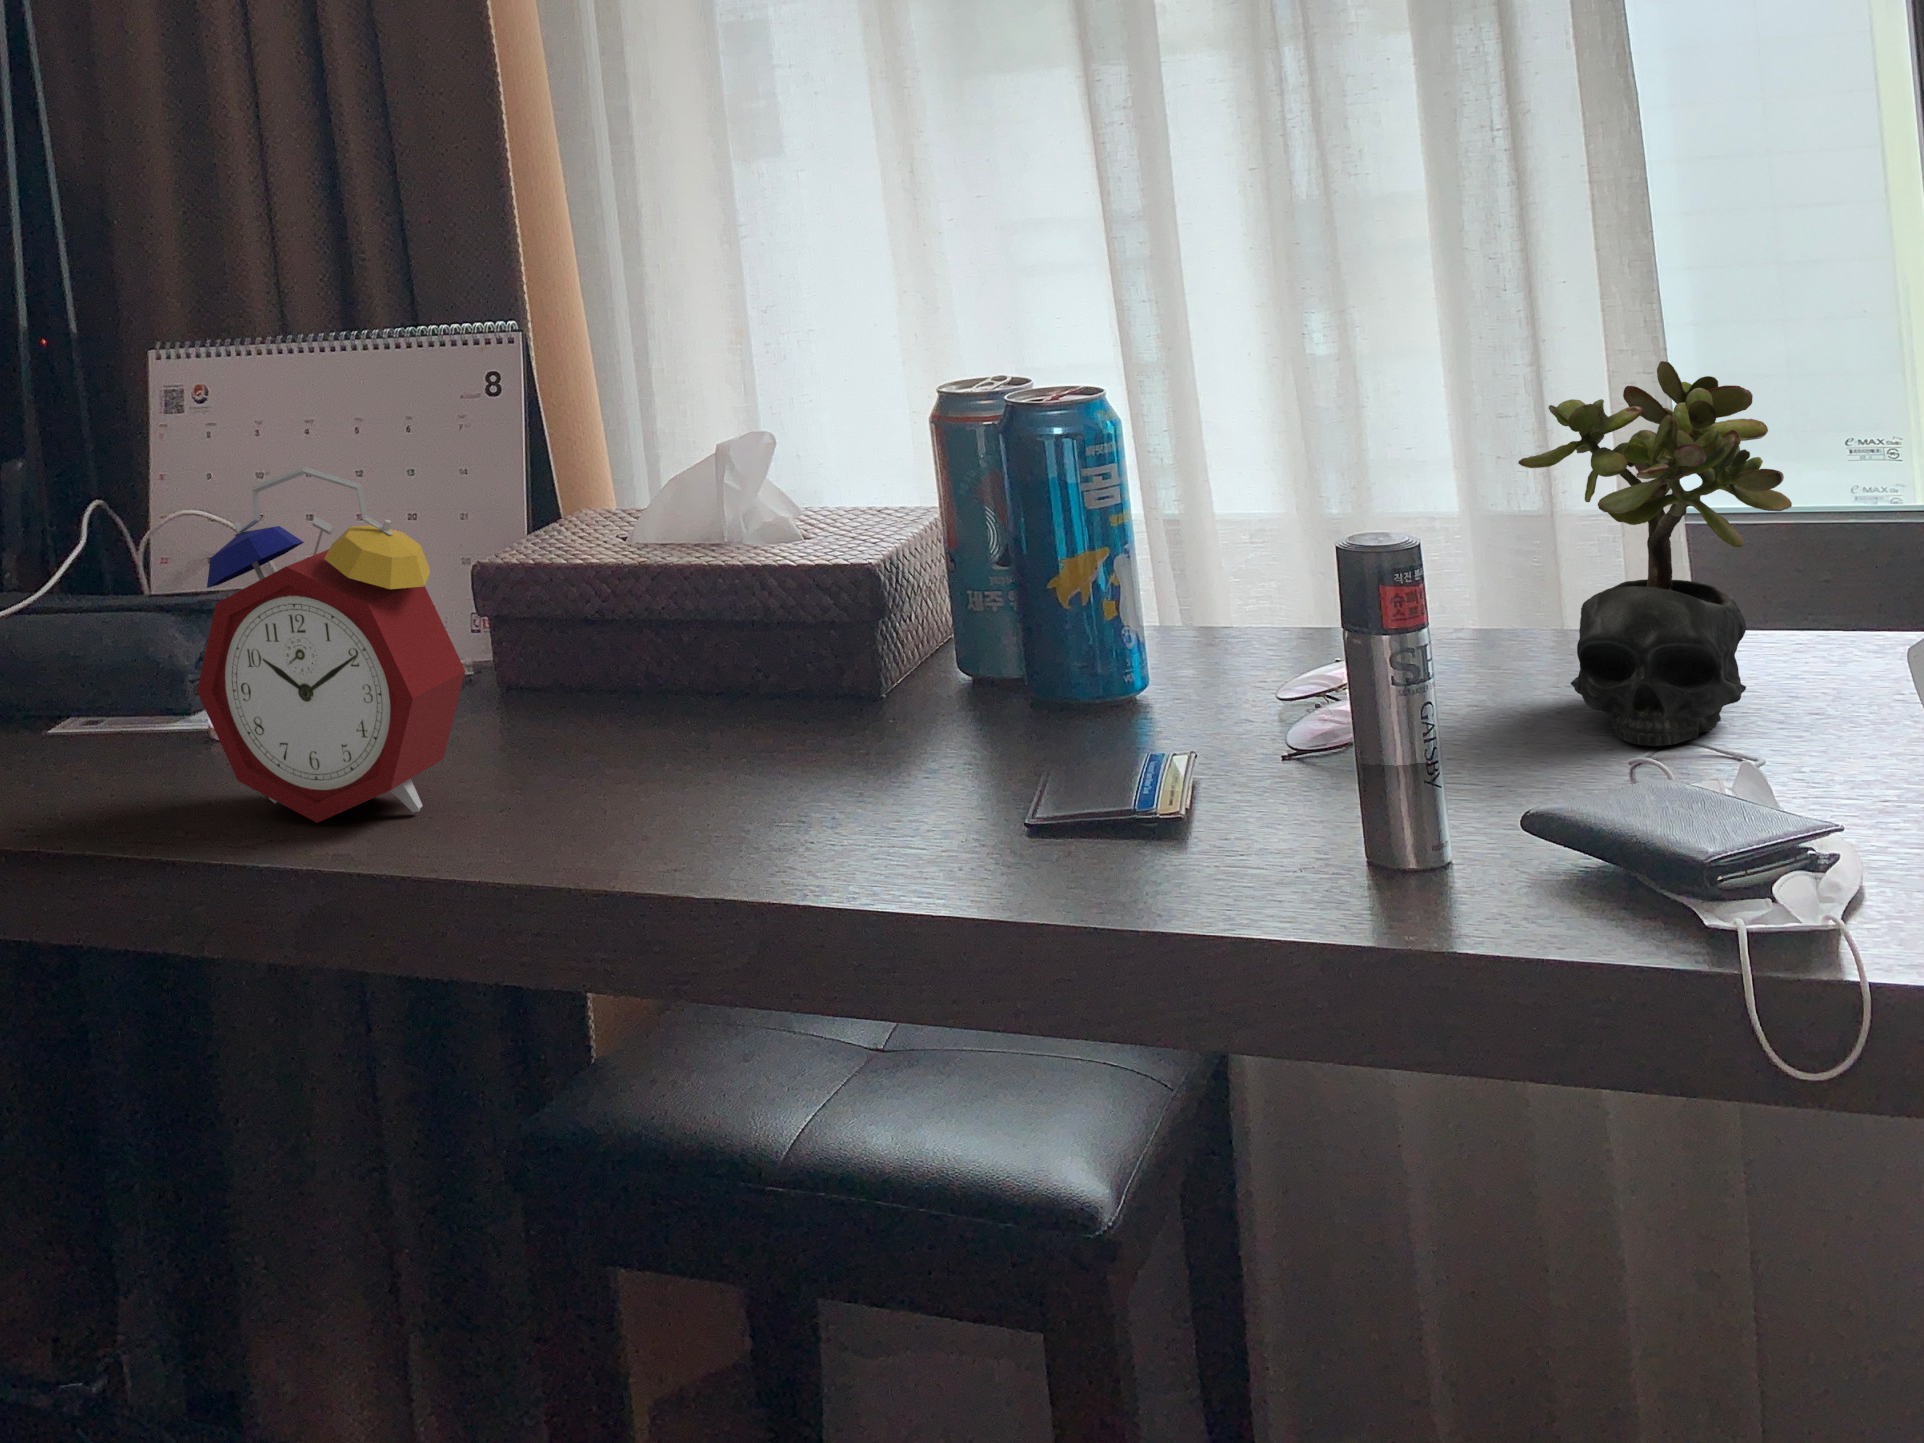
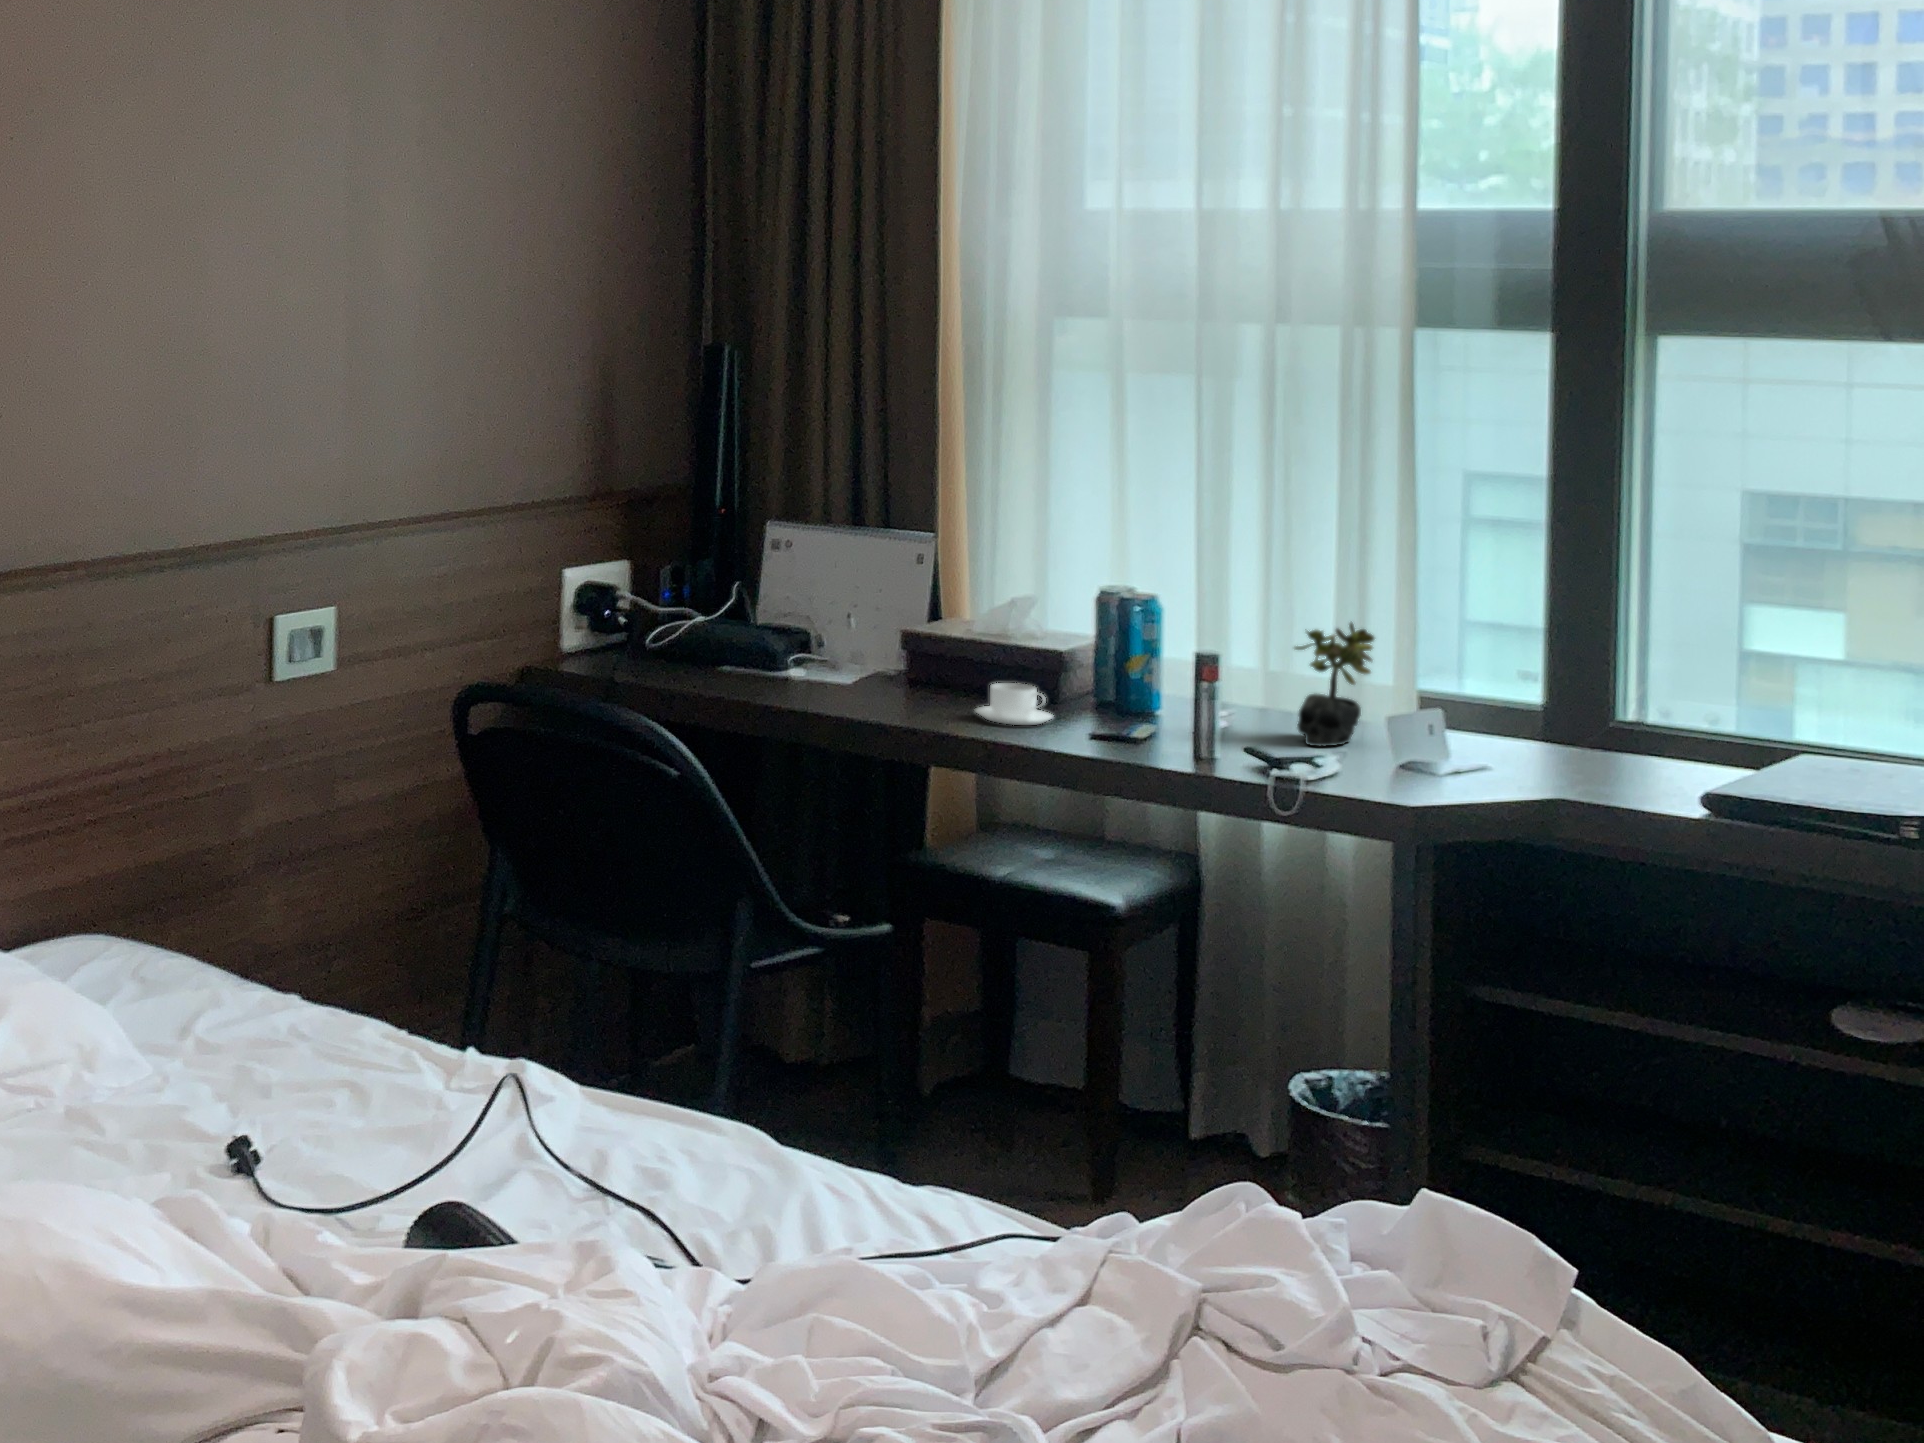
alarm clock: present [197,467,465,823] -> none [805,579,906,706]
coffee cup: none [671,687,894,823] -> present [975,683,1053,725]

